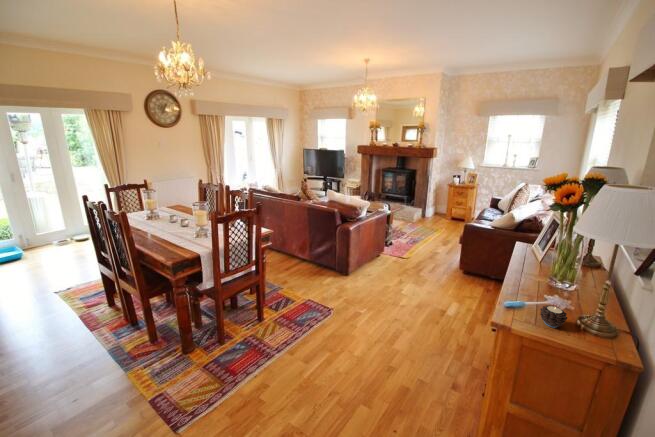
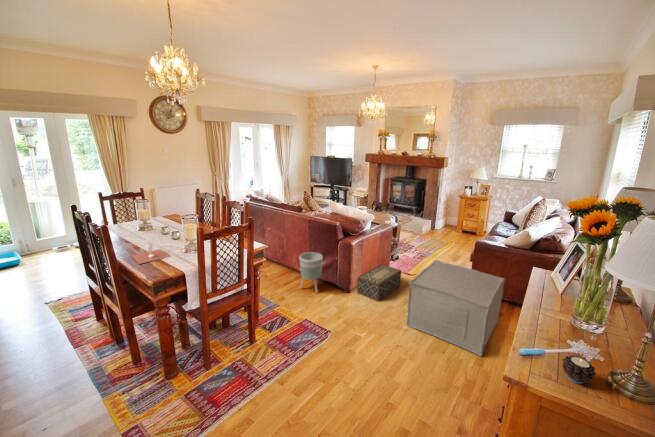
wine glass: none [146,229,184,248] -> present [132,243,171,264]
planter: none [300,238,322,276] -> present [299,252,323,293]
ottoman: none [402,242,491,325] -> present [407,260,505,356]
woven basket: none [355,248,396,282] -> present [357,264,401,301]

